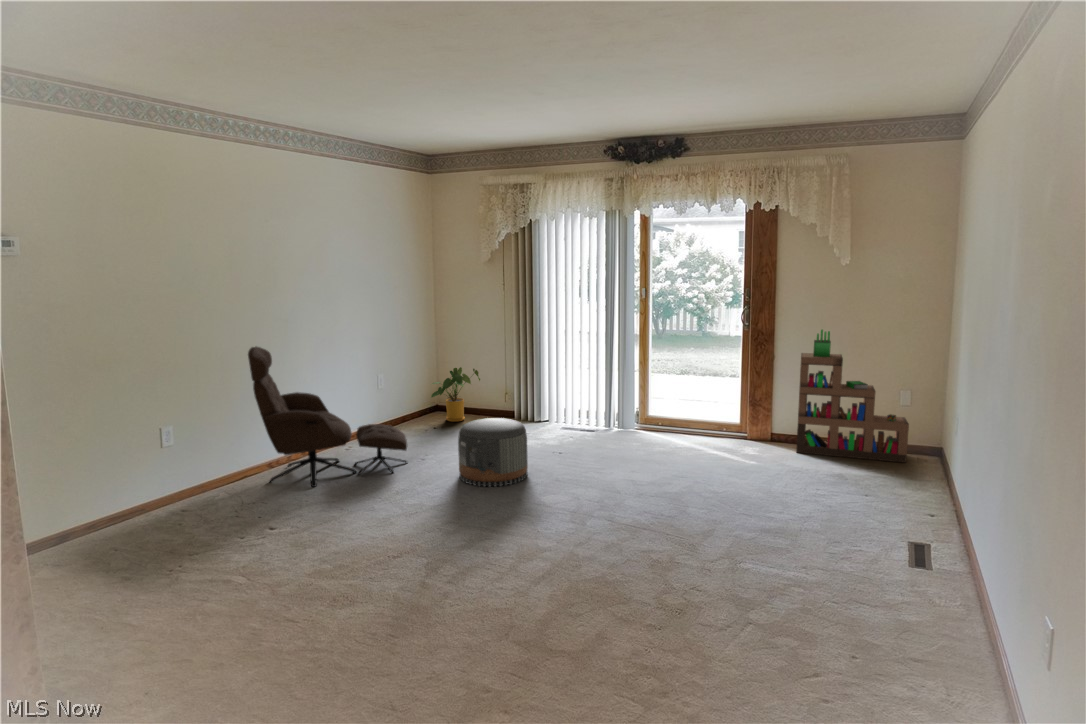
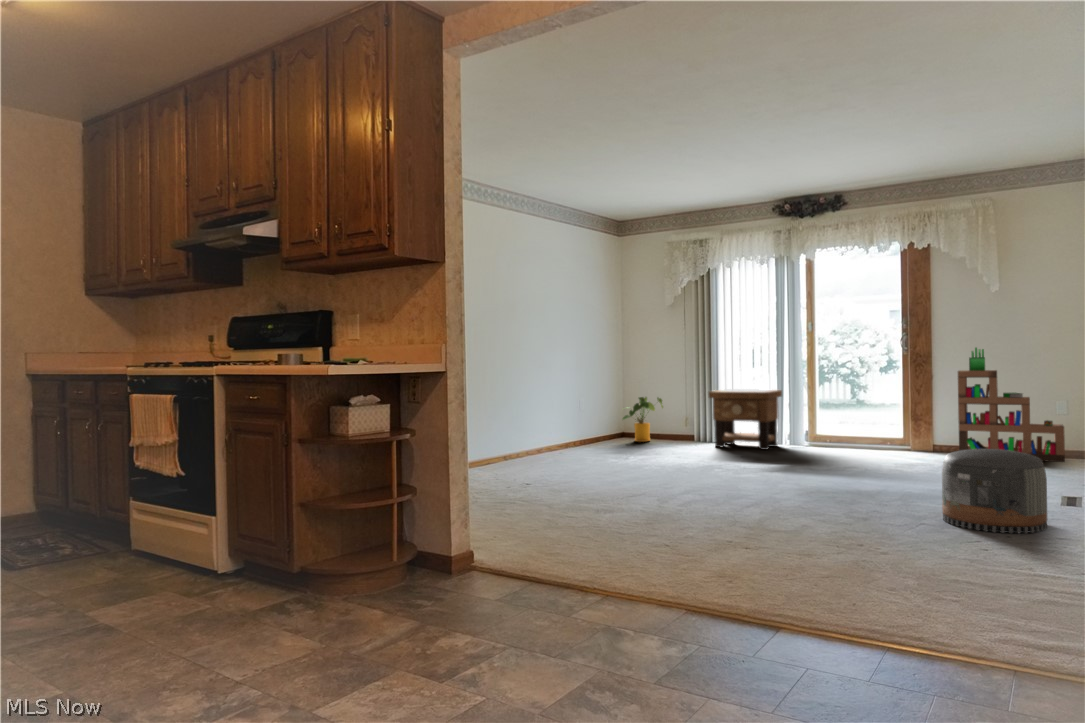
lounge chair: present [248,347,407,487] -> none [501,359,617,465]
side table: none [526,363,610,440] -> present [709,389,782,450]
pouf: present [458,418,528,487] -> present [942,449,1047,533]

